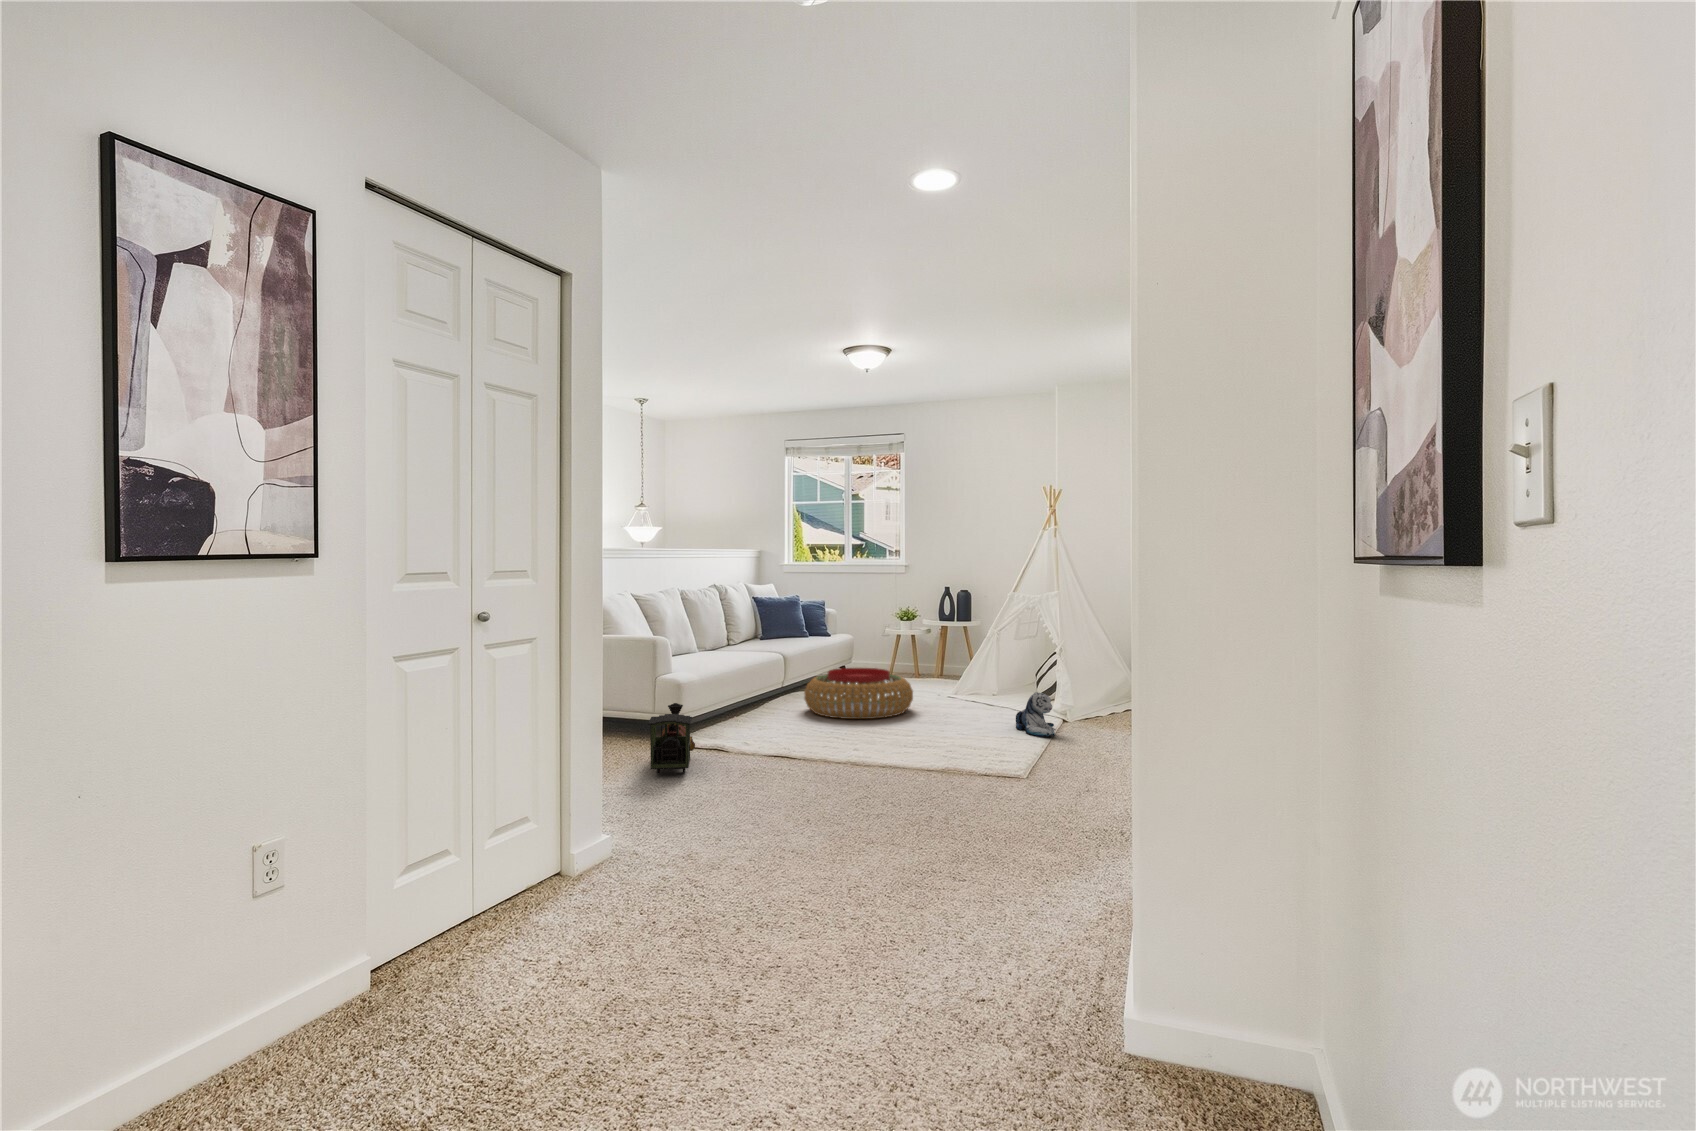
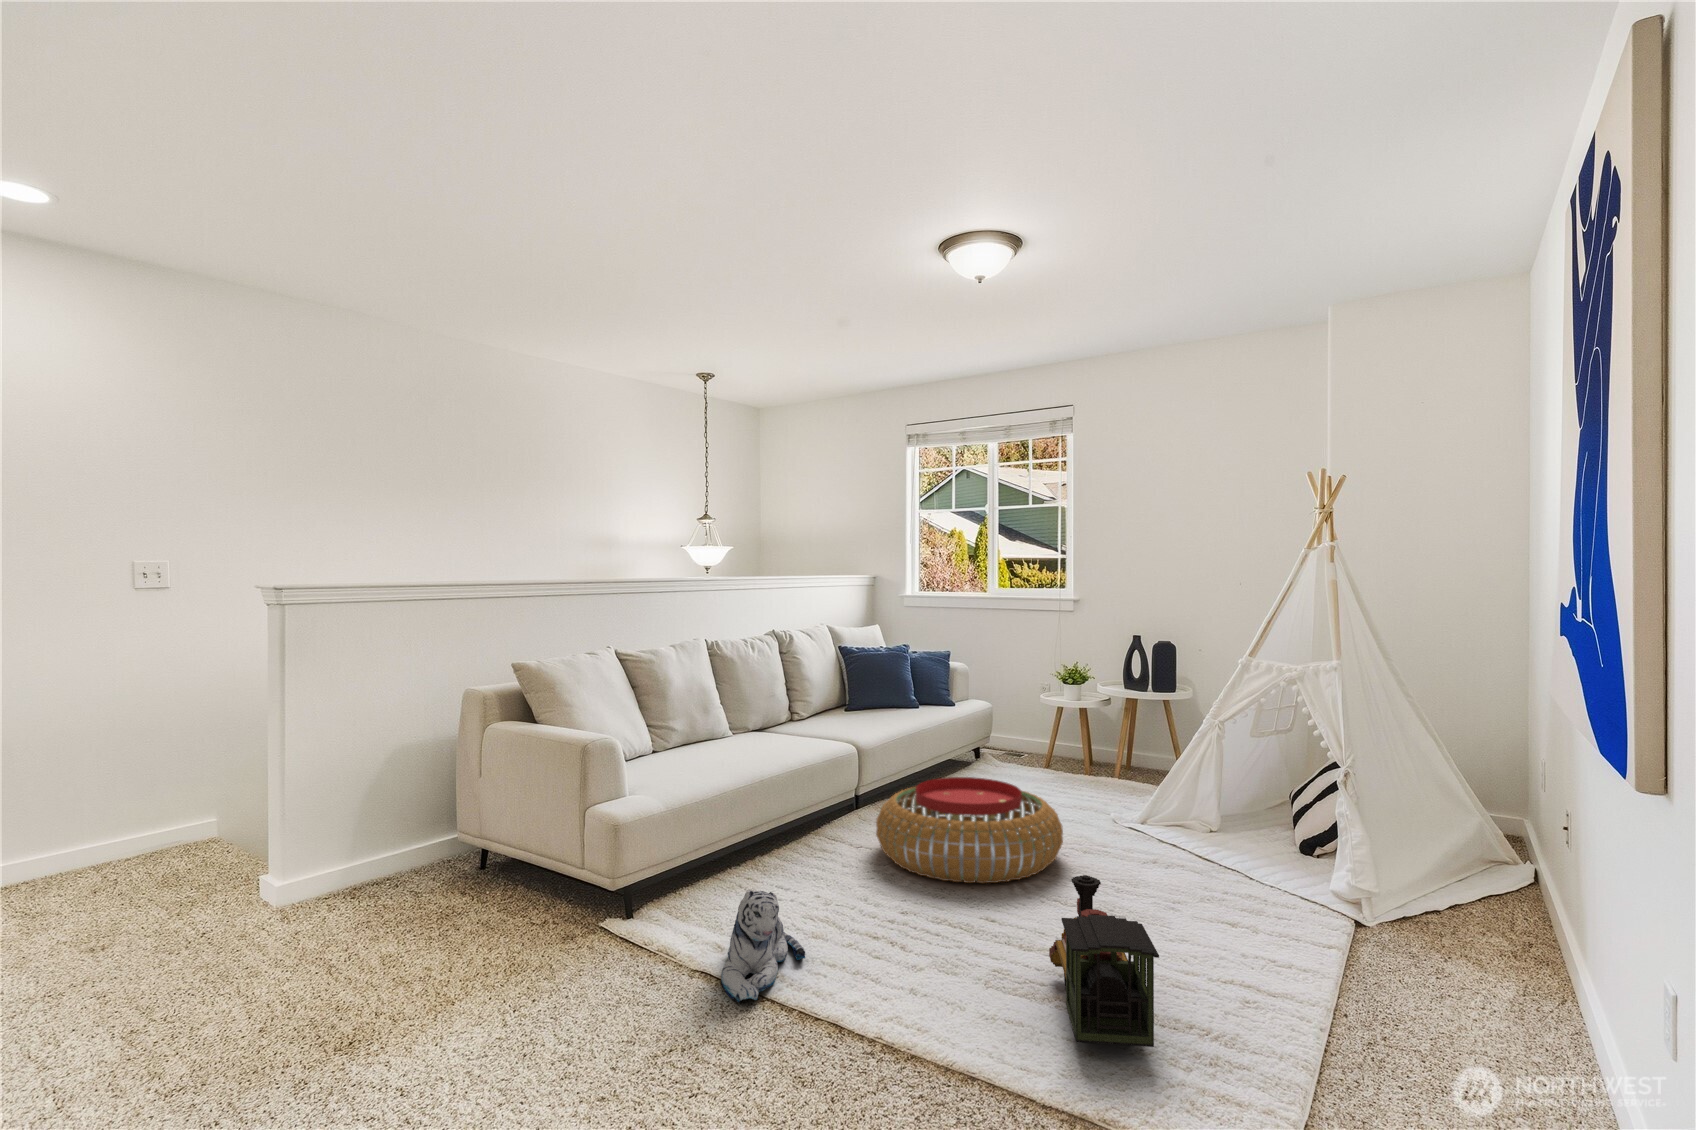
plush toy: present [1016,692,1055,737] -> present [721,891,805,1002]
toy train: present [648,703,695,773] -> present [1049,875,1159,1047]

